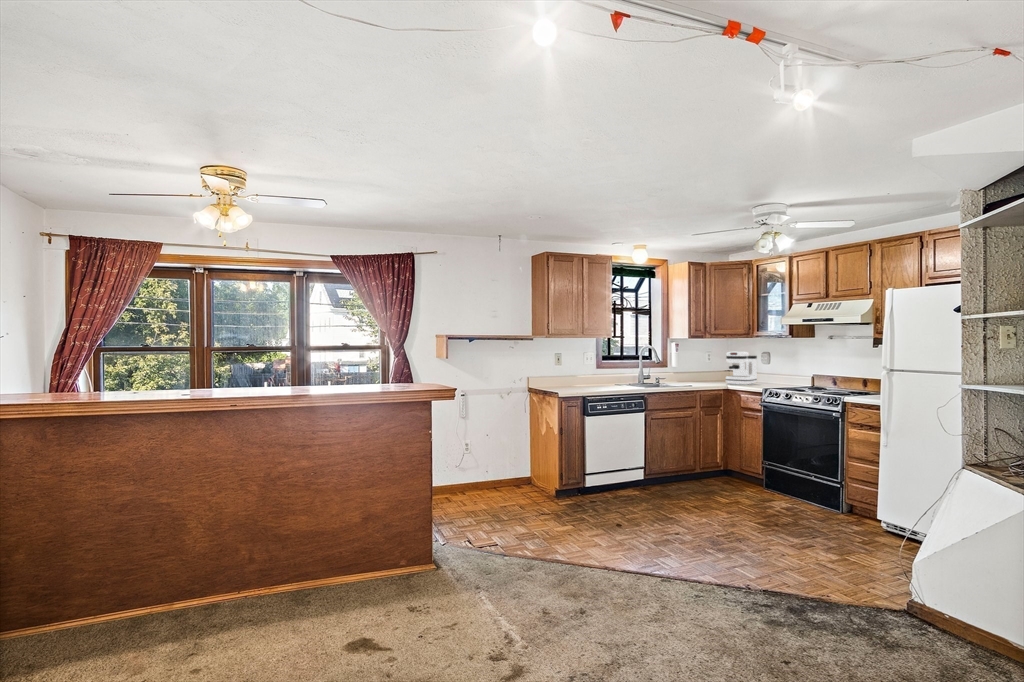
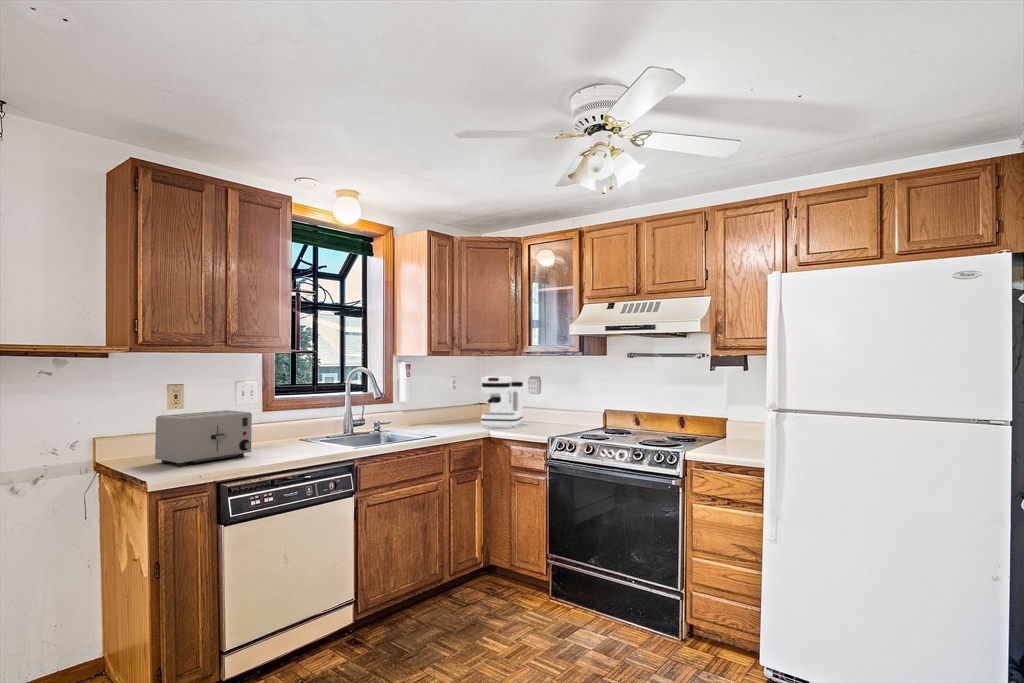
toaster: none [555,366,595,390] -> present [155,410,252,466]

